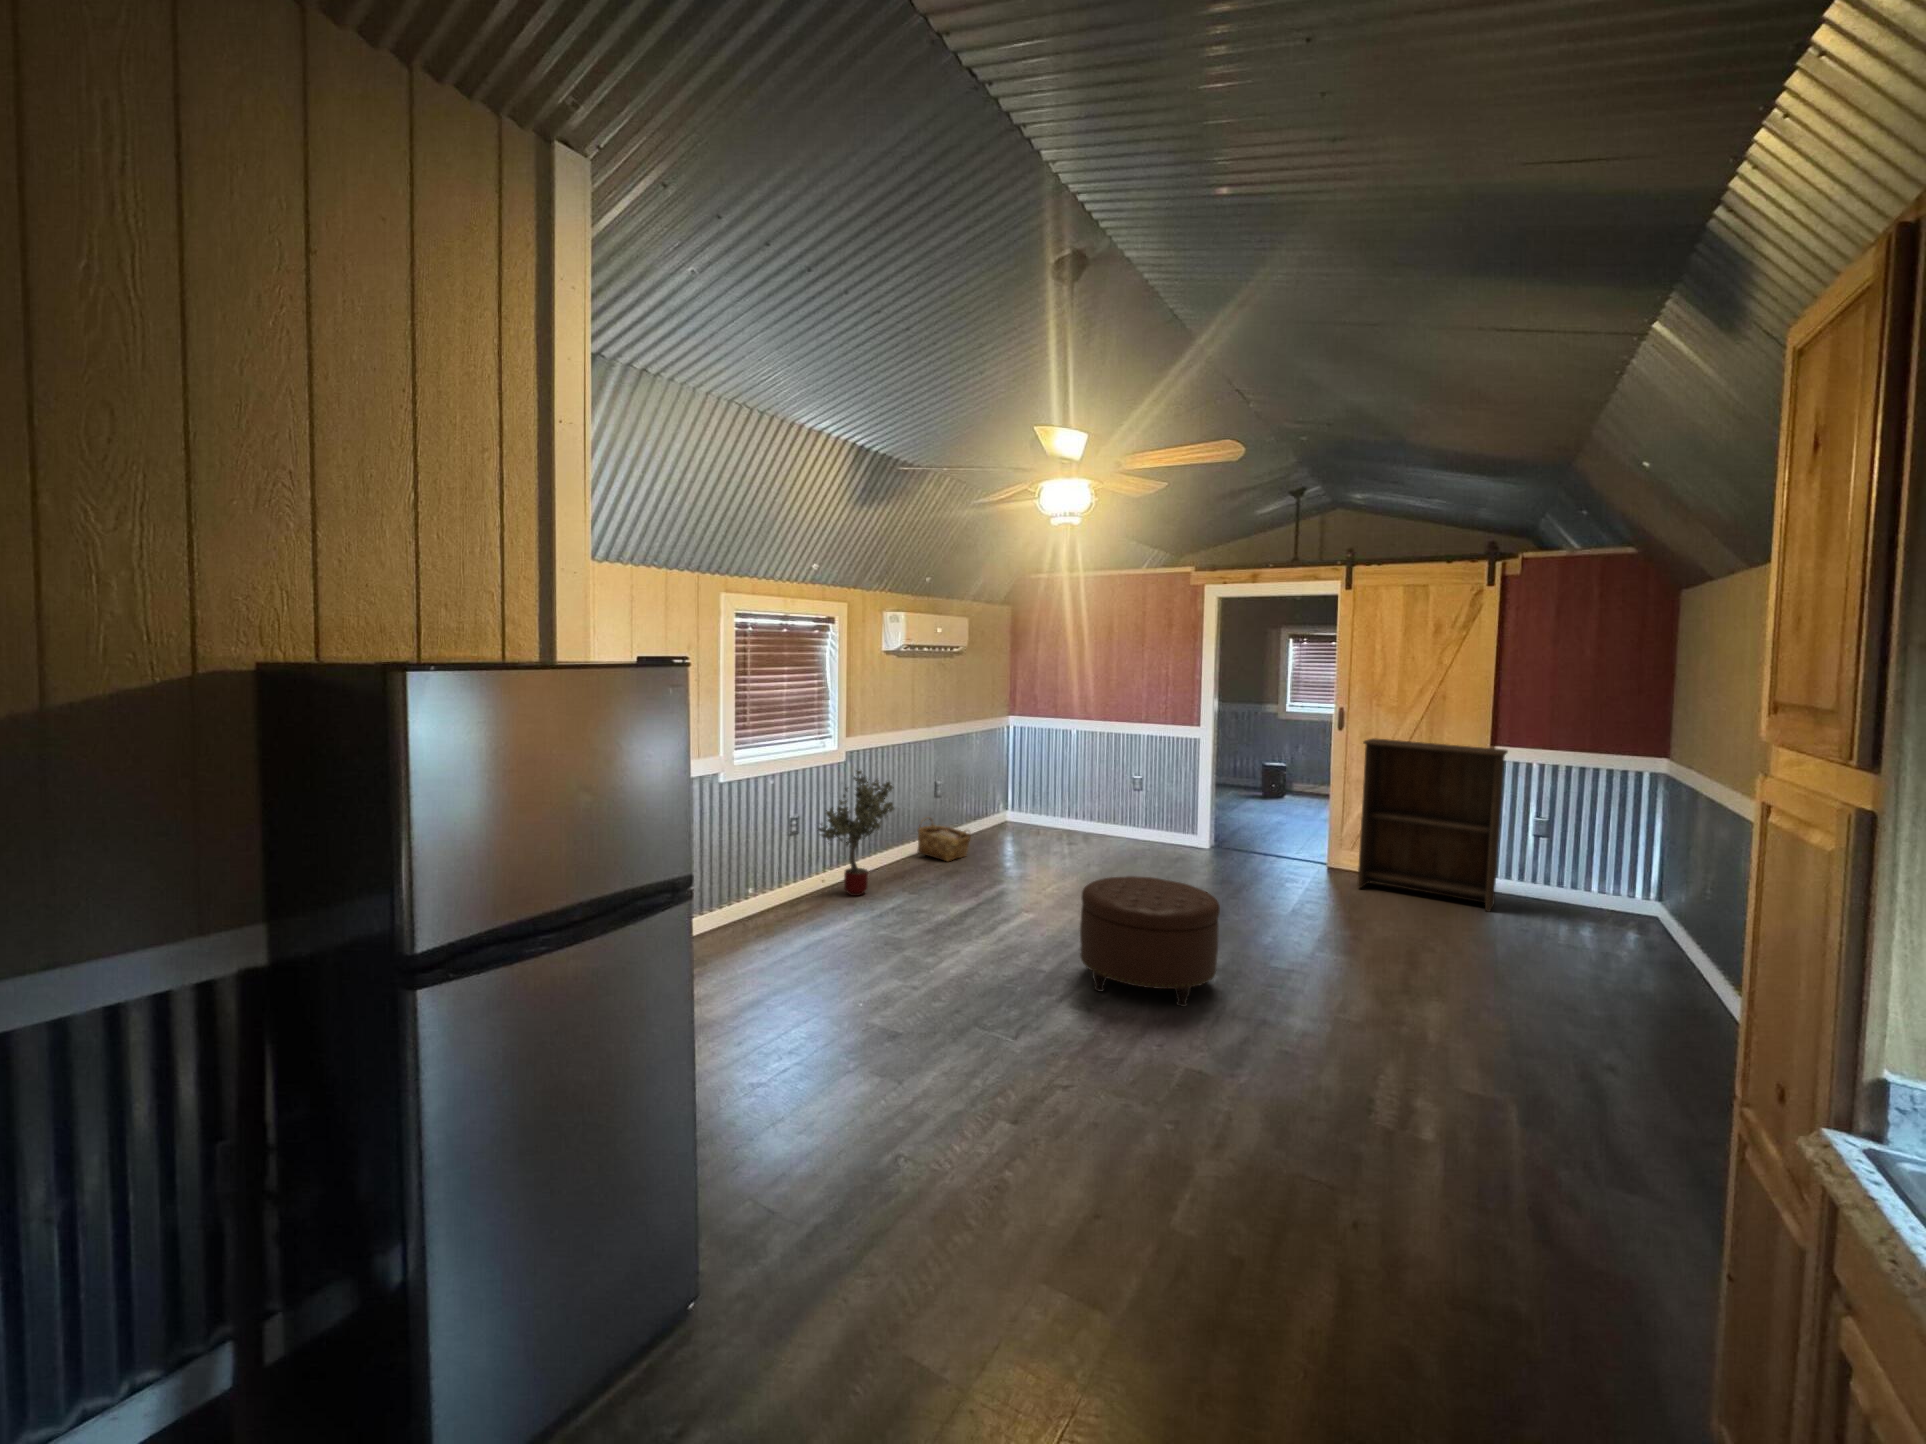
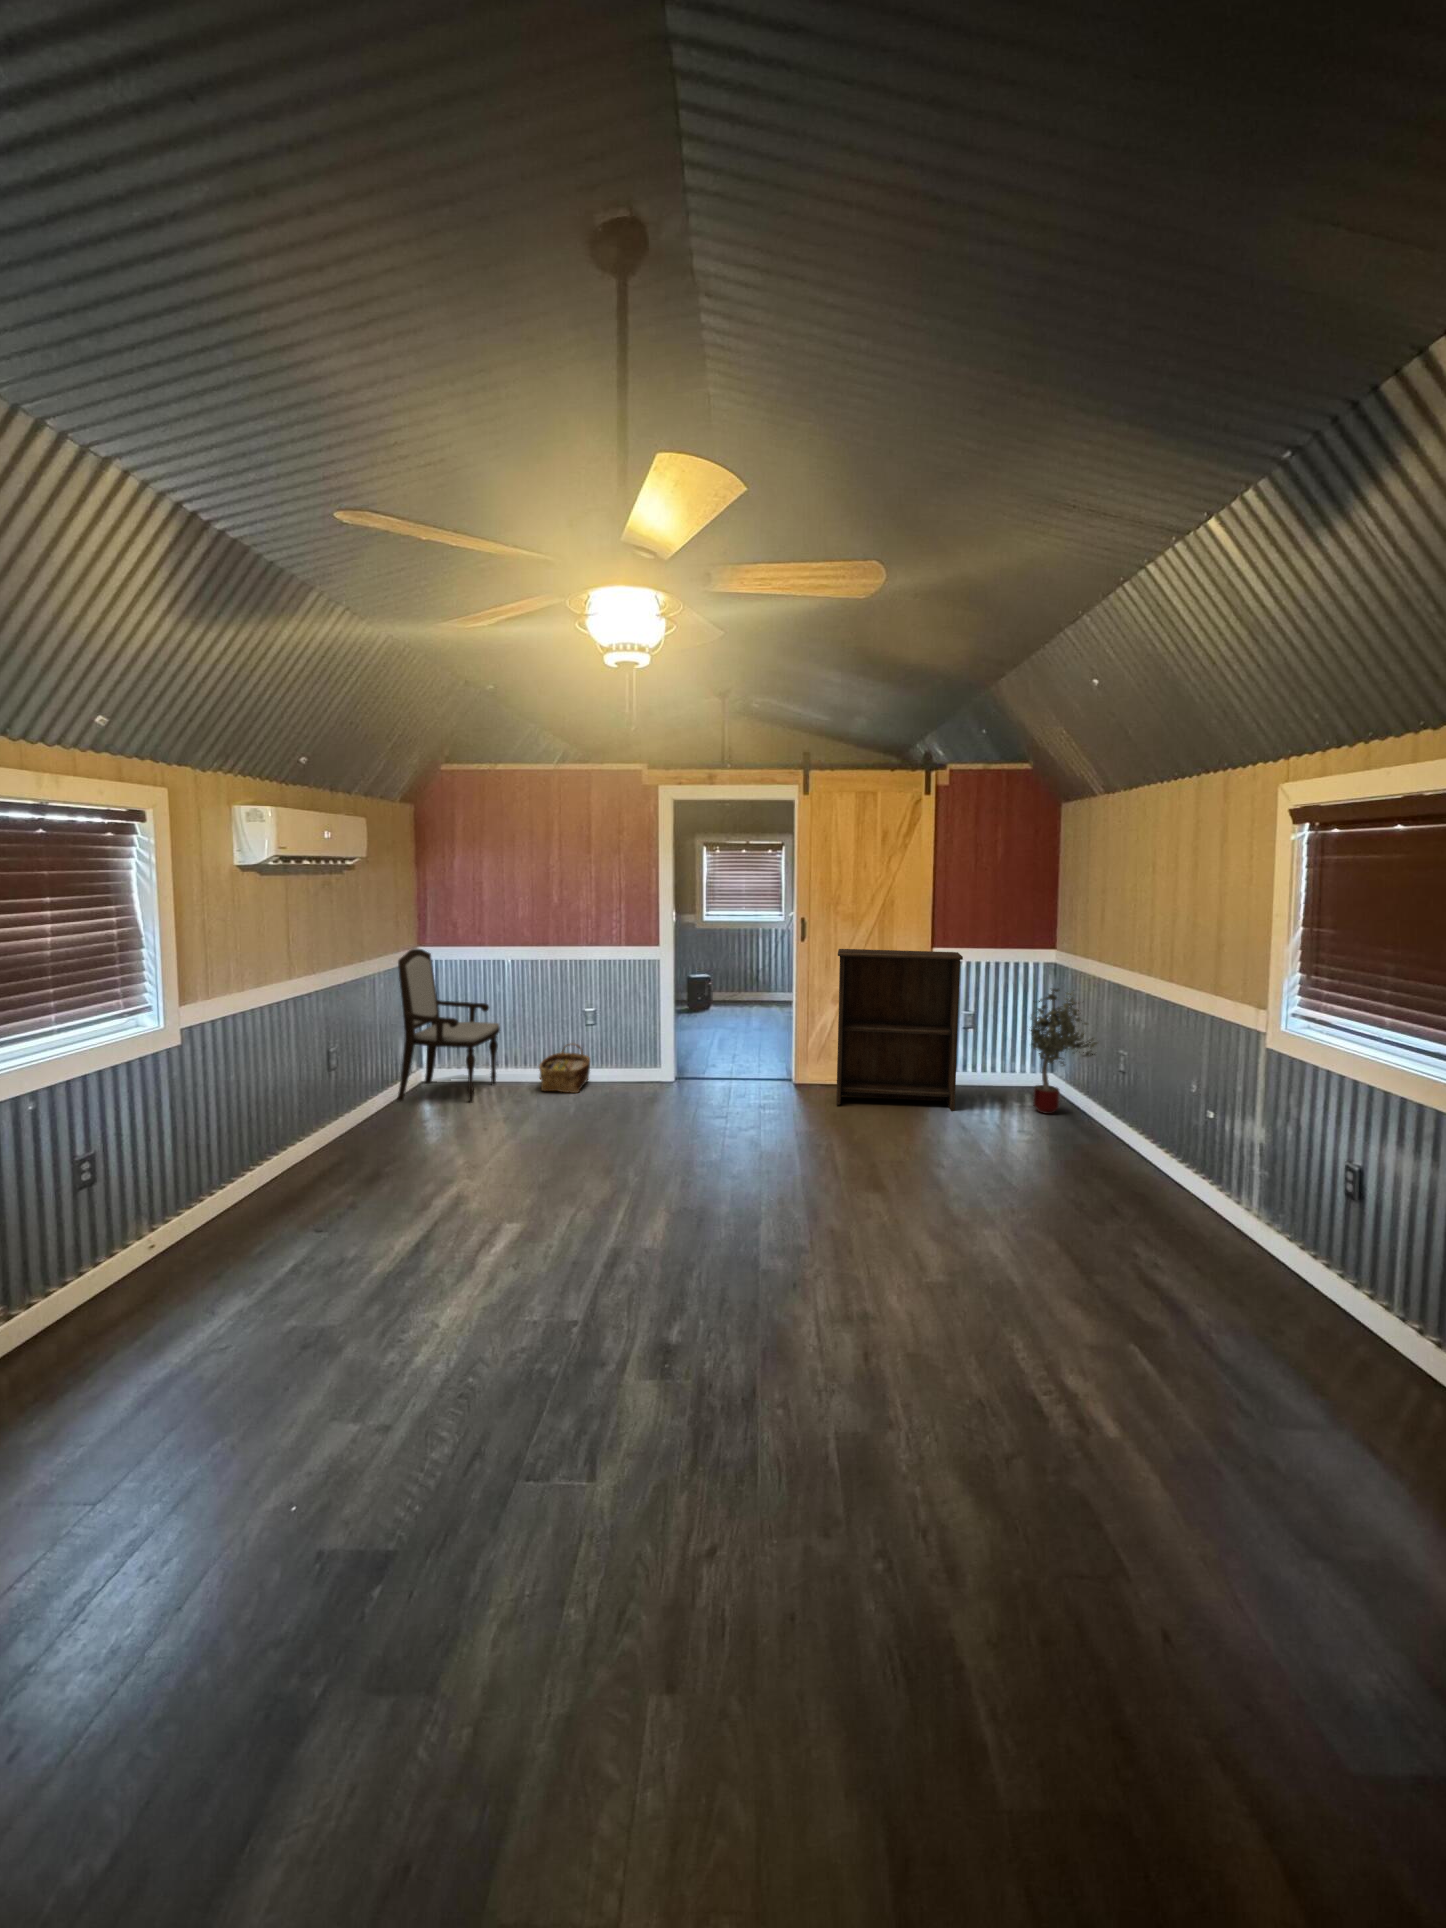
armchair: none [984,716,1066,841] -> present [397,949,500,1103]
potted tree: present [818,771,894,896] -> present [1030,989,1097,1114]
woven basket: present [917,817,971,861] -> present [539,1044,590,1093]
ottoman: present [1080,876,1220,1007] -> none [626,1161,808,1349]

